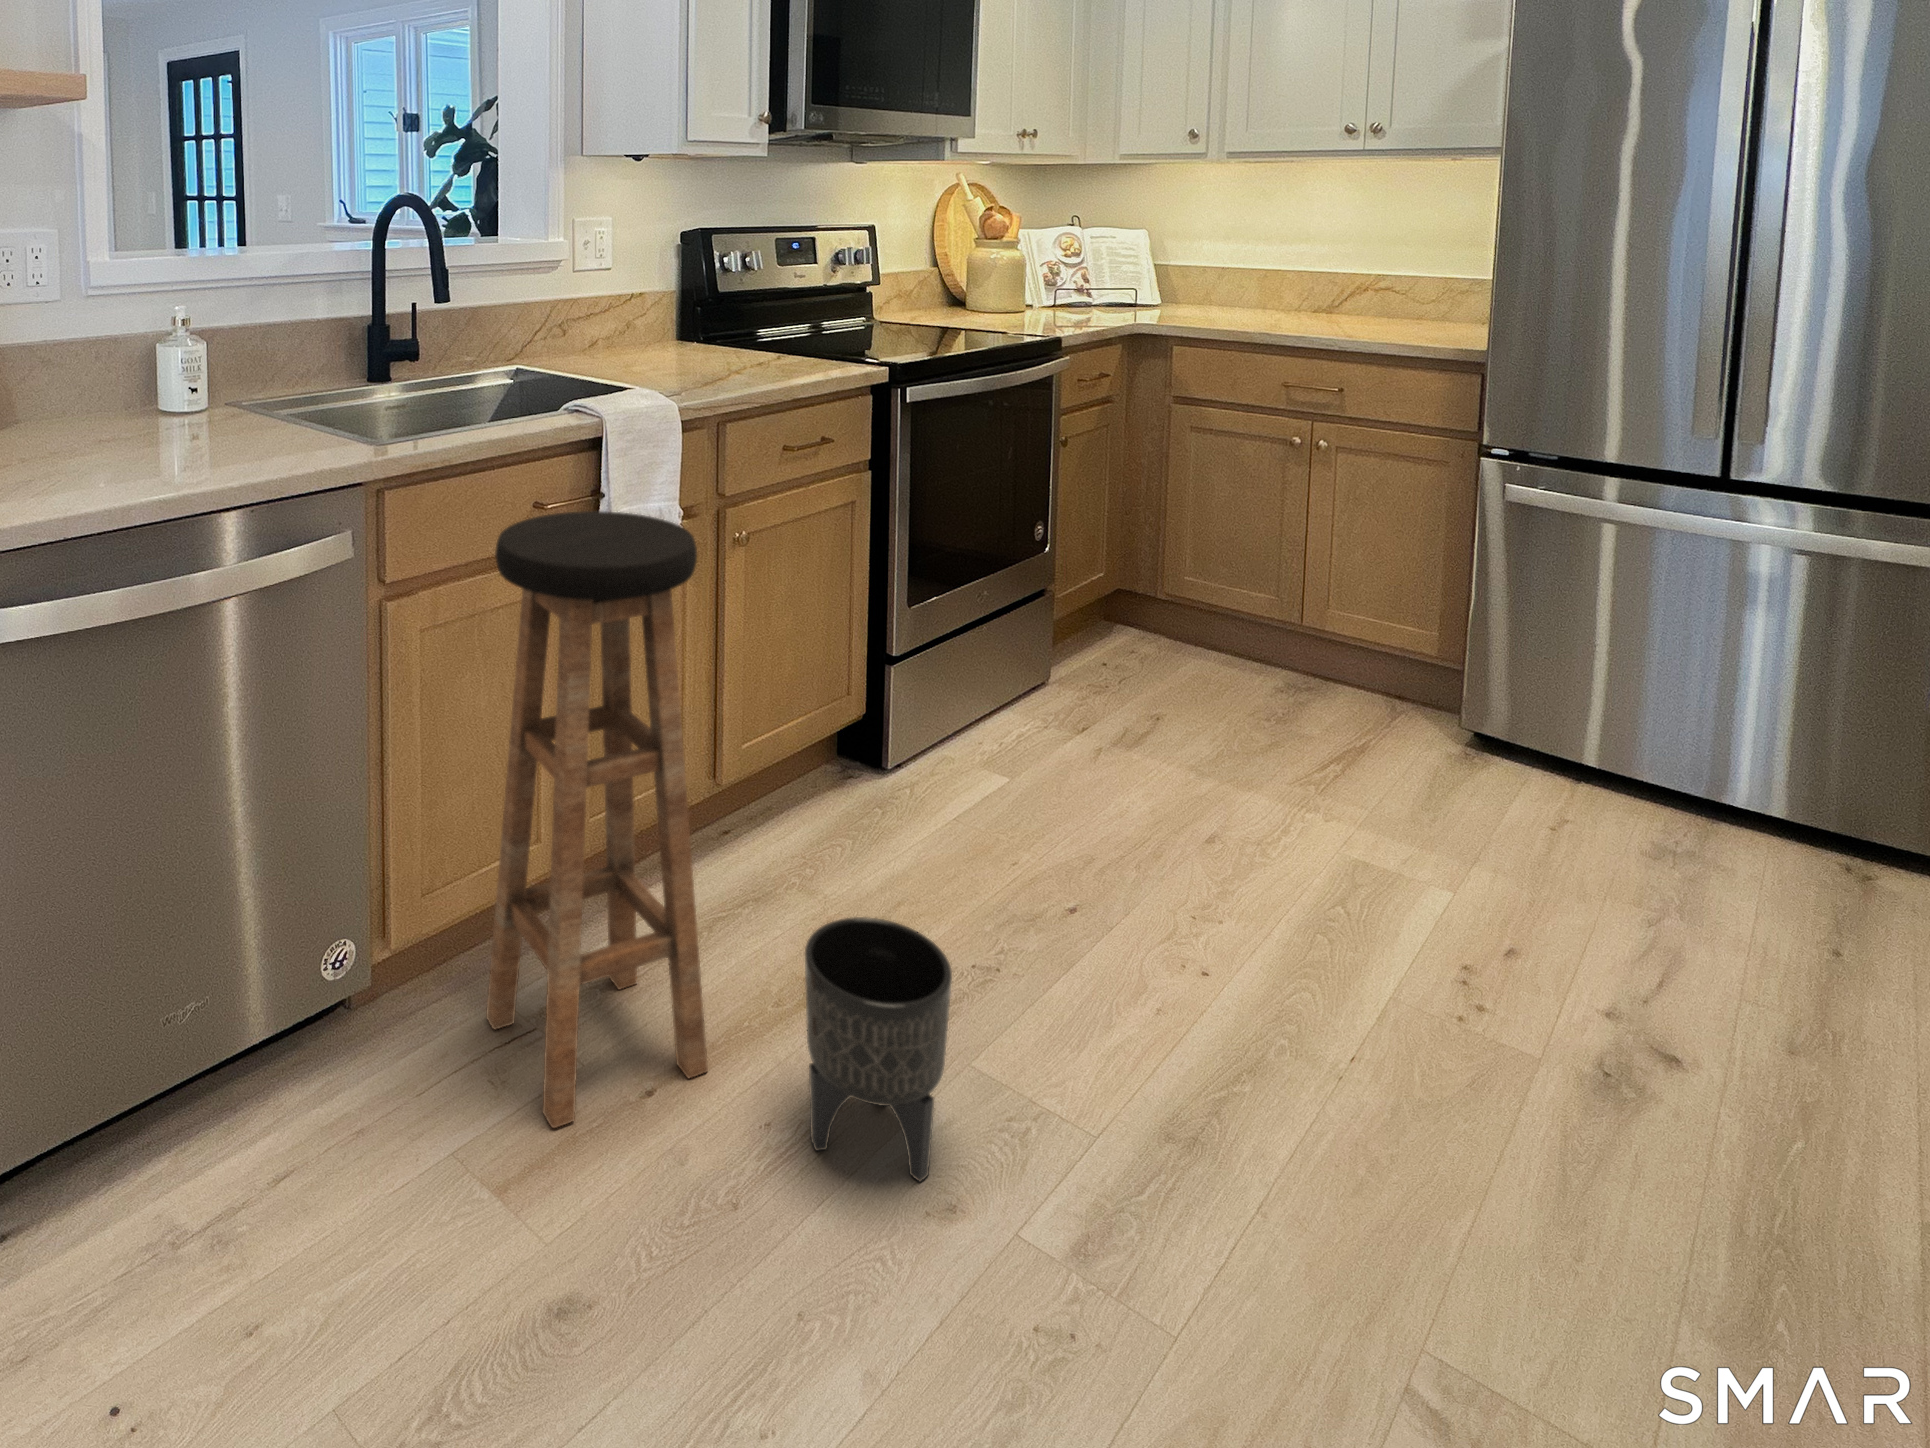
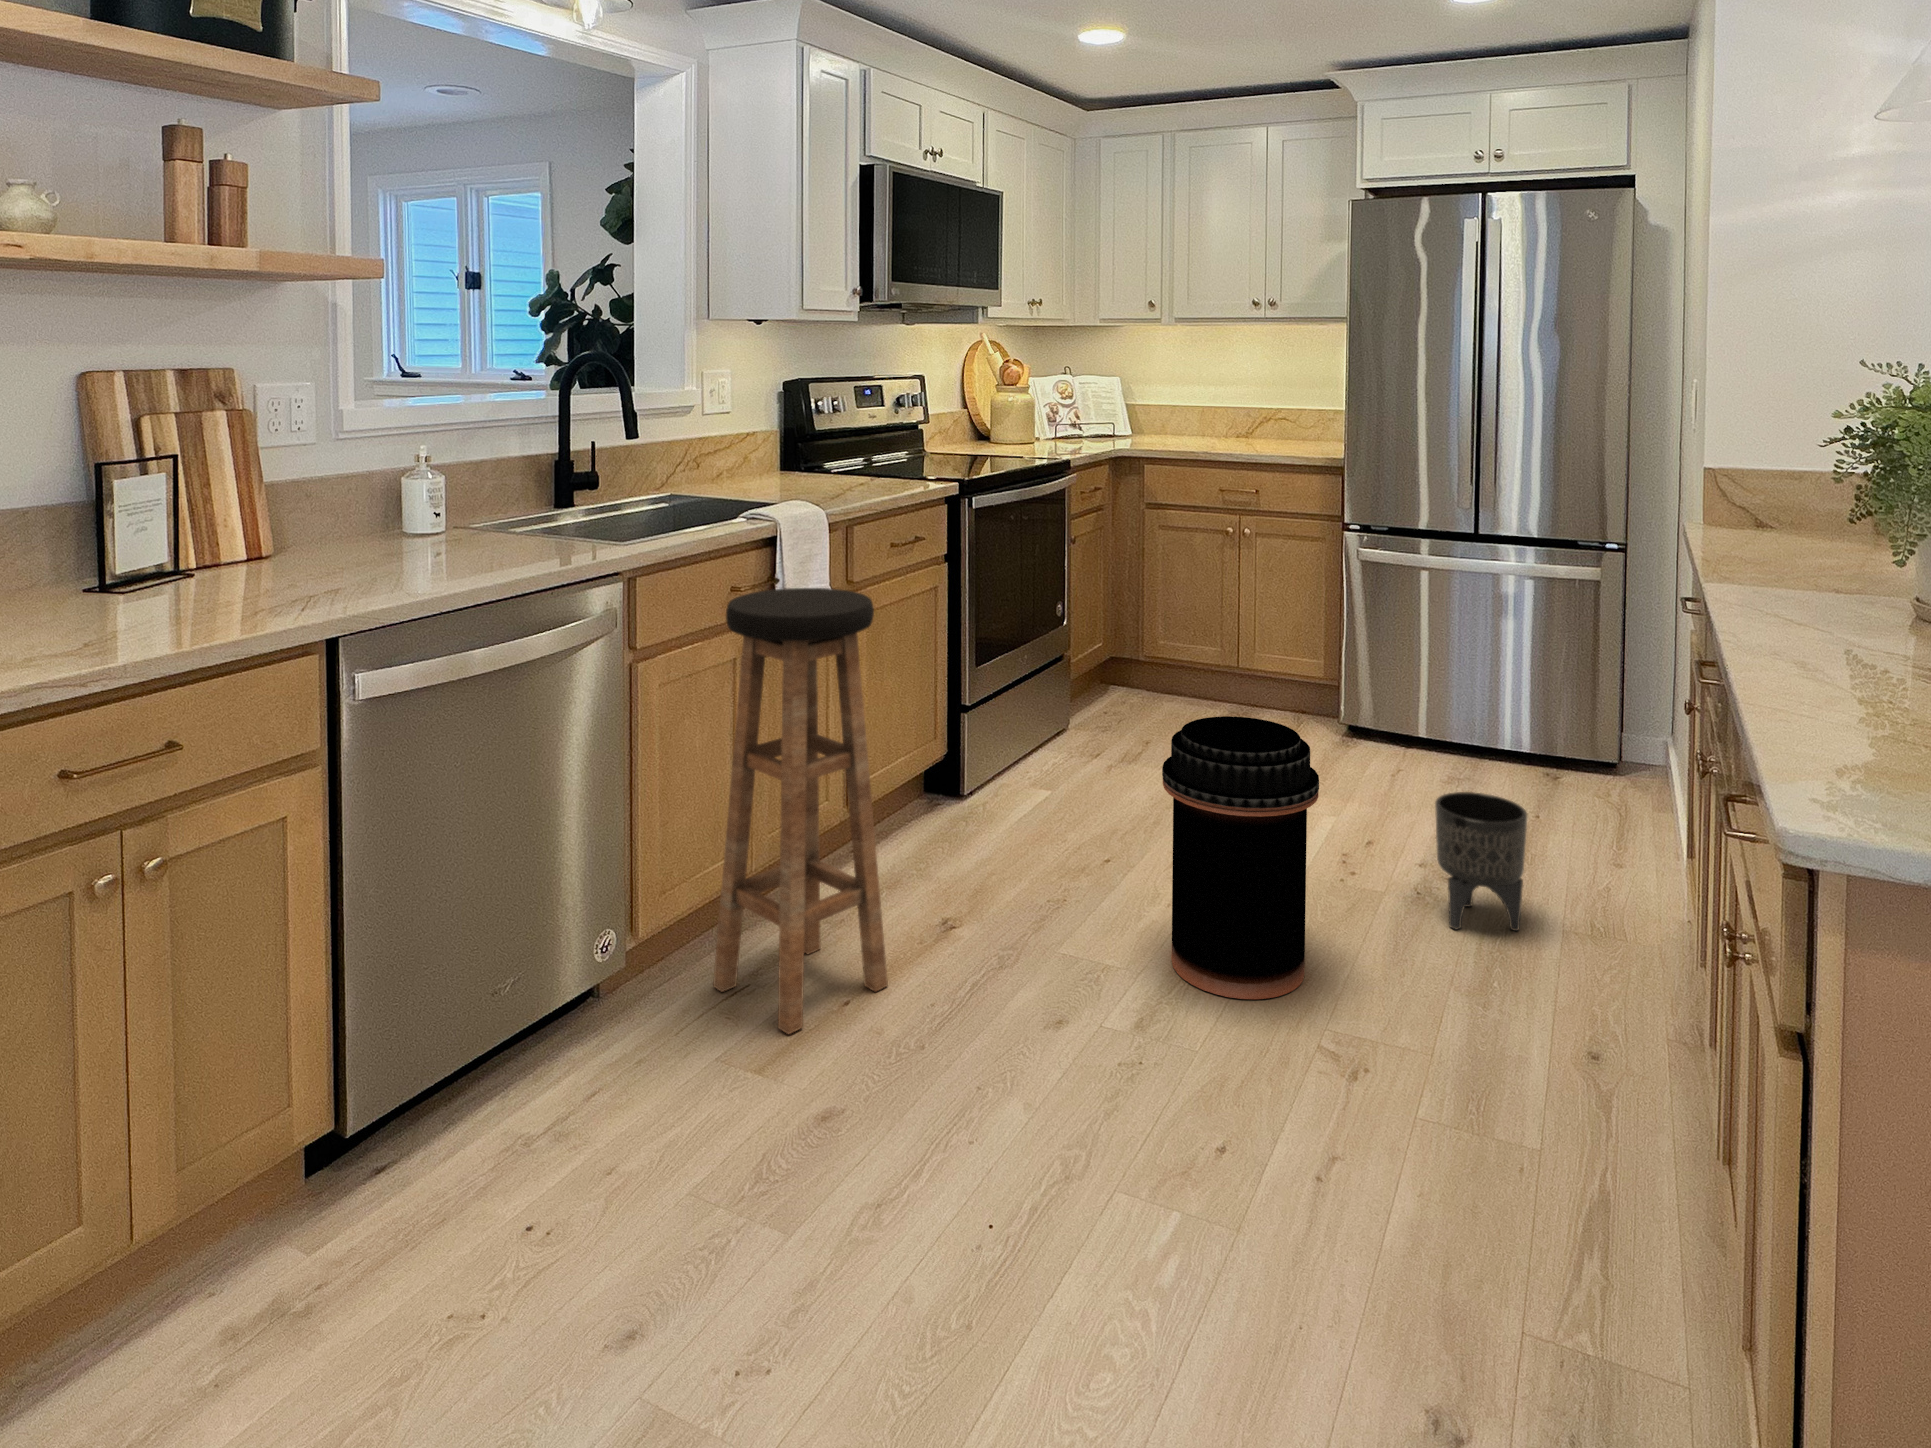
trash can: none [1138,765,1422,1251] -> present [1162,716,1319,999]
planter: present [805,917,952,1181] -> present [1435,792,1527,931]

